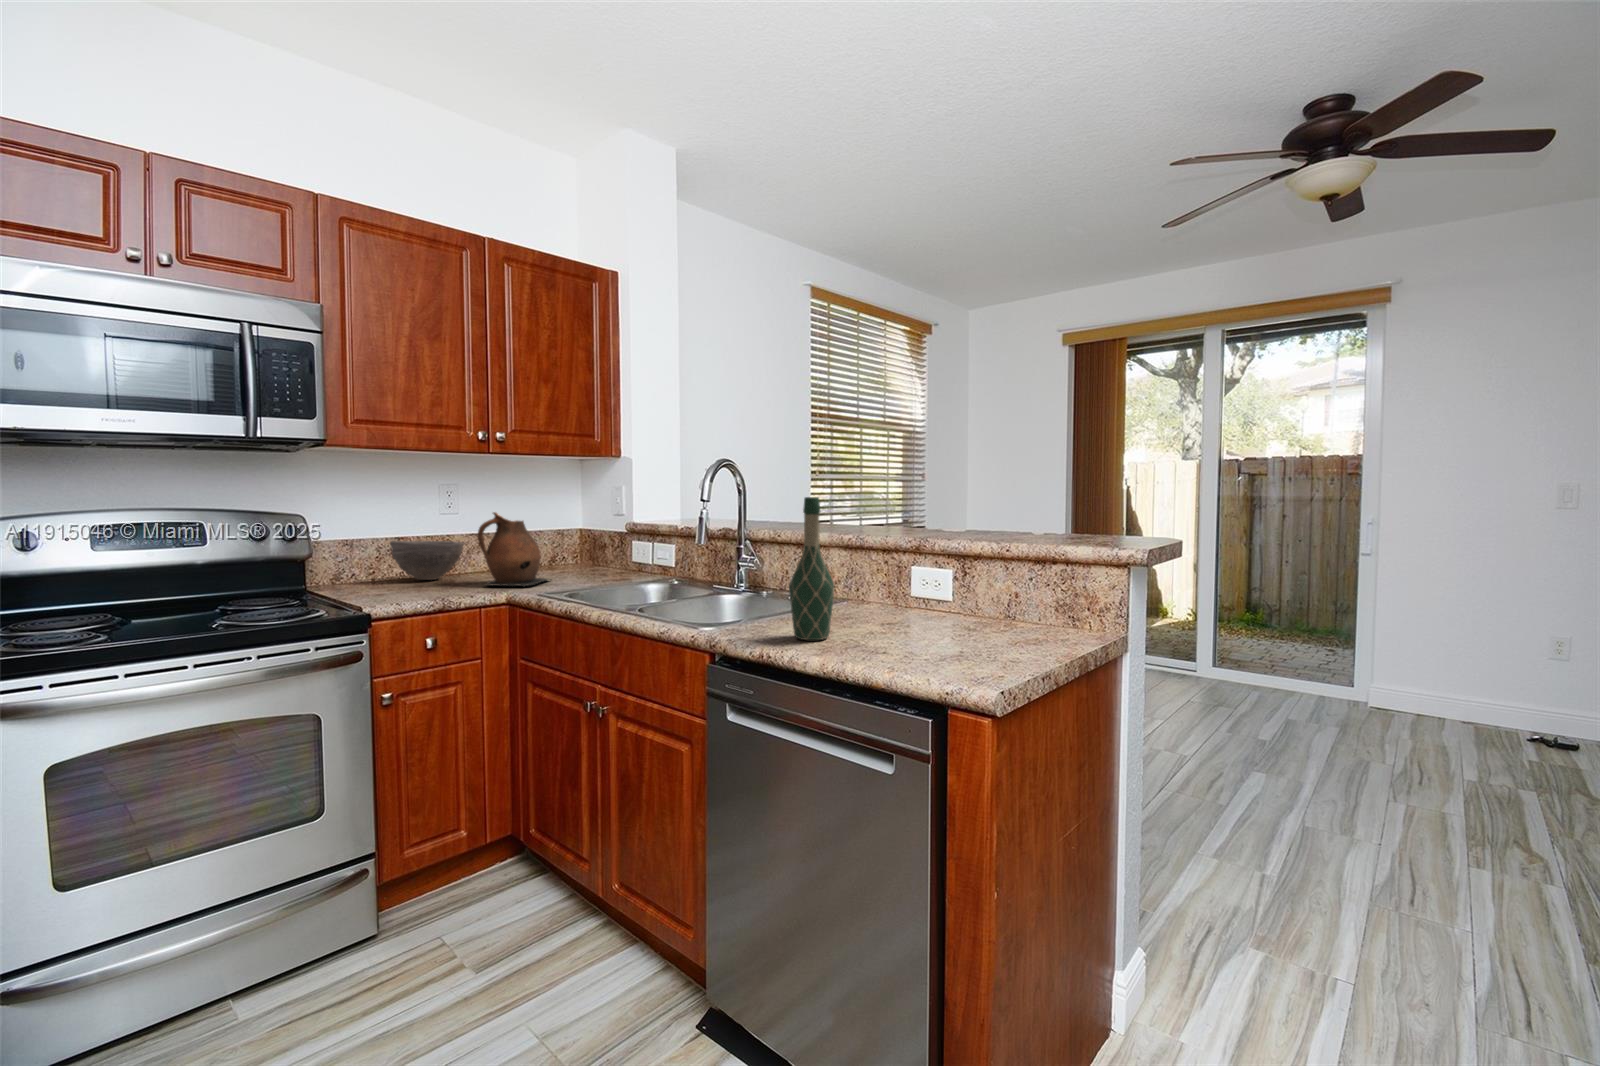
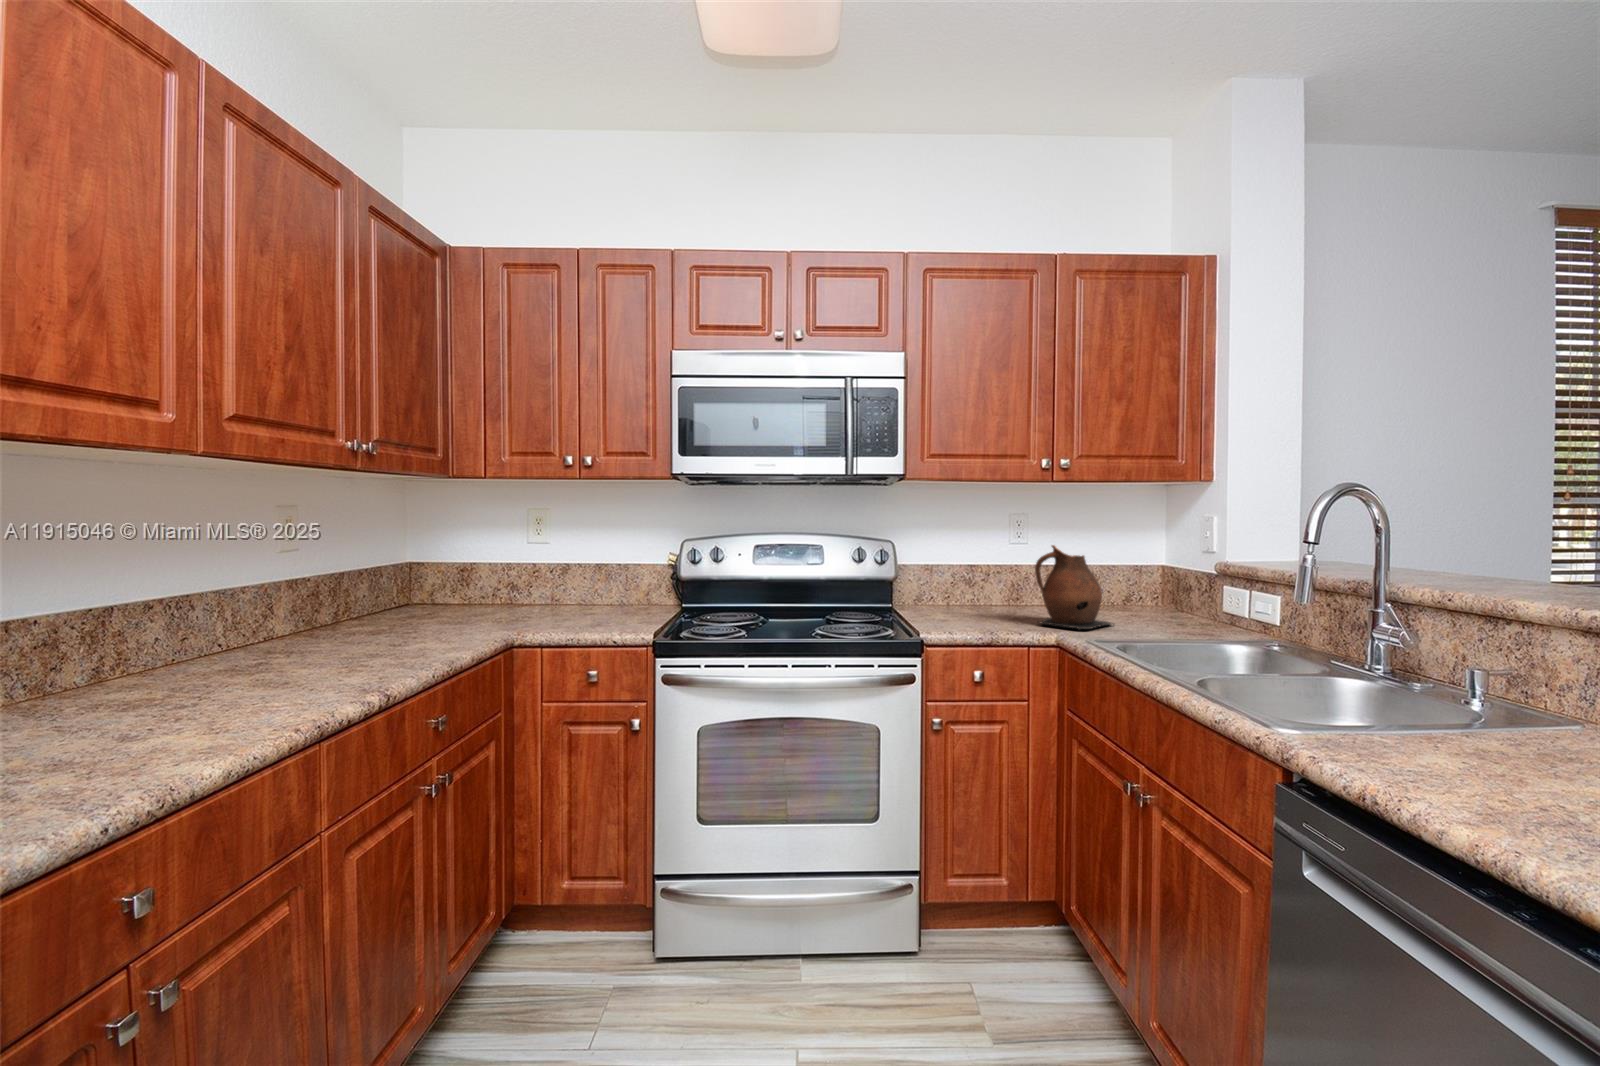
wine bottle: present [789,497,834,640] -> none [1424,557,1522,793]
bowl: present [390,541,465,580] -> none [958,569,1028,611]

